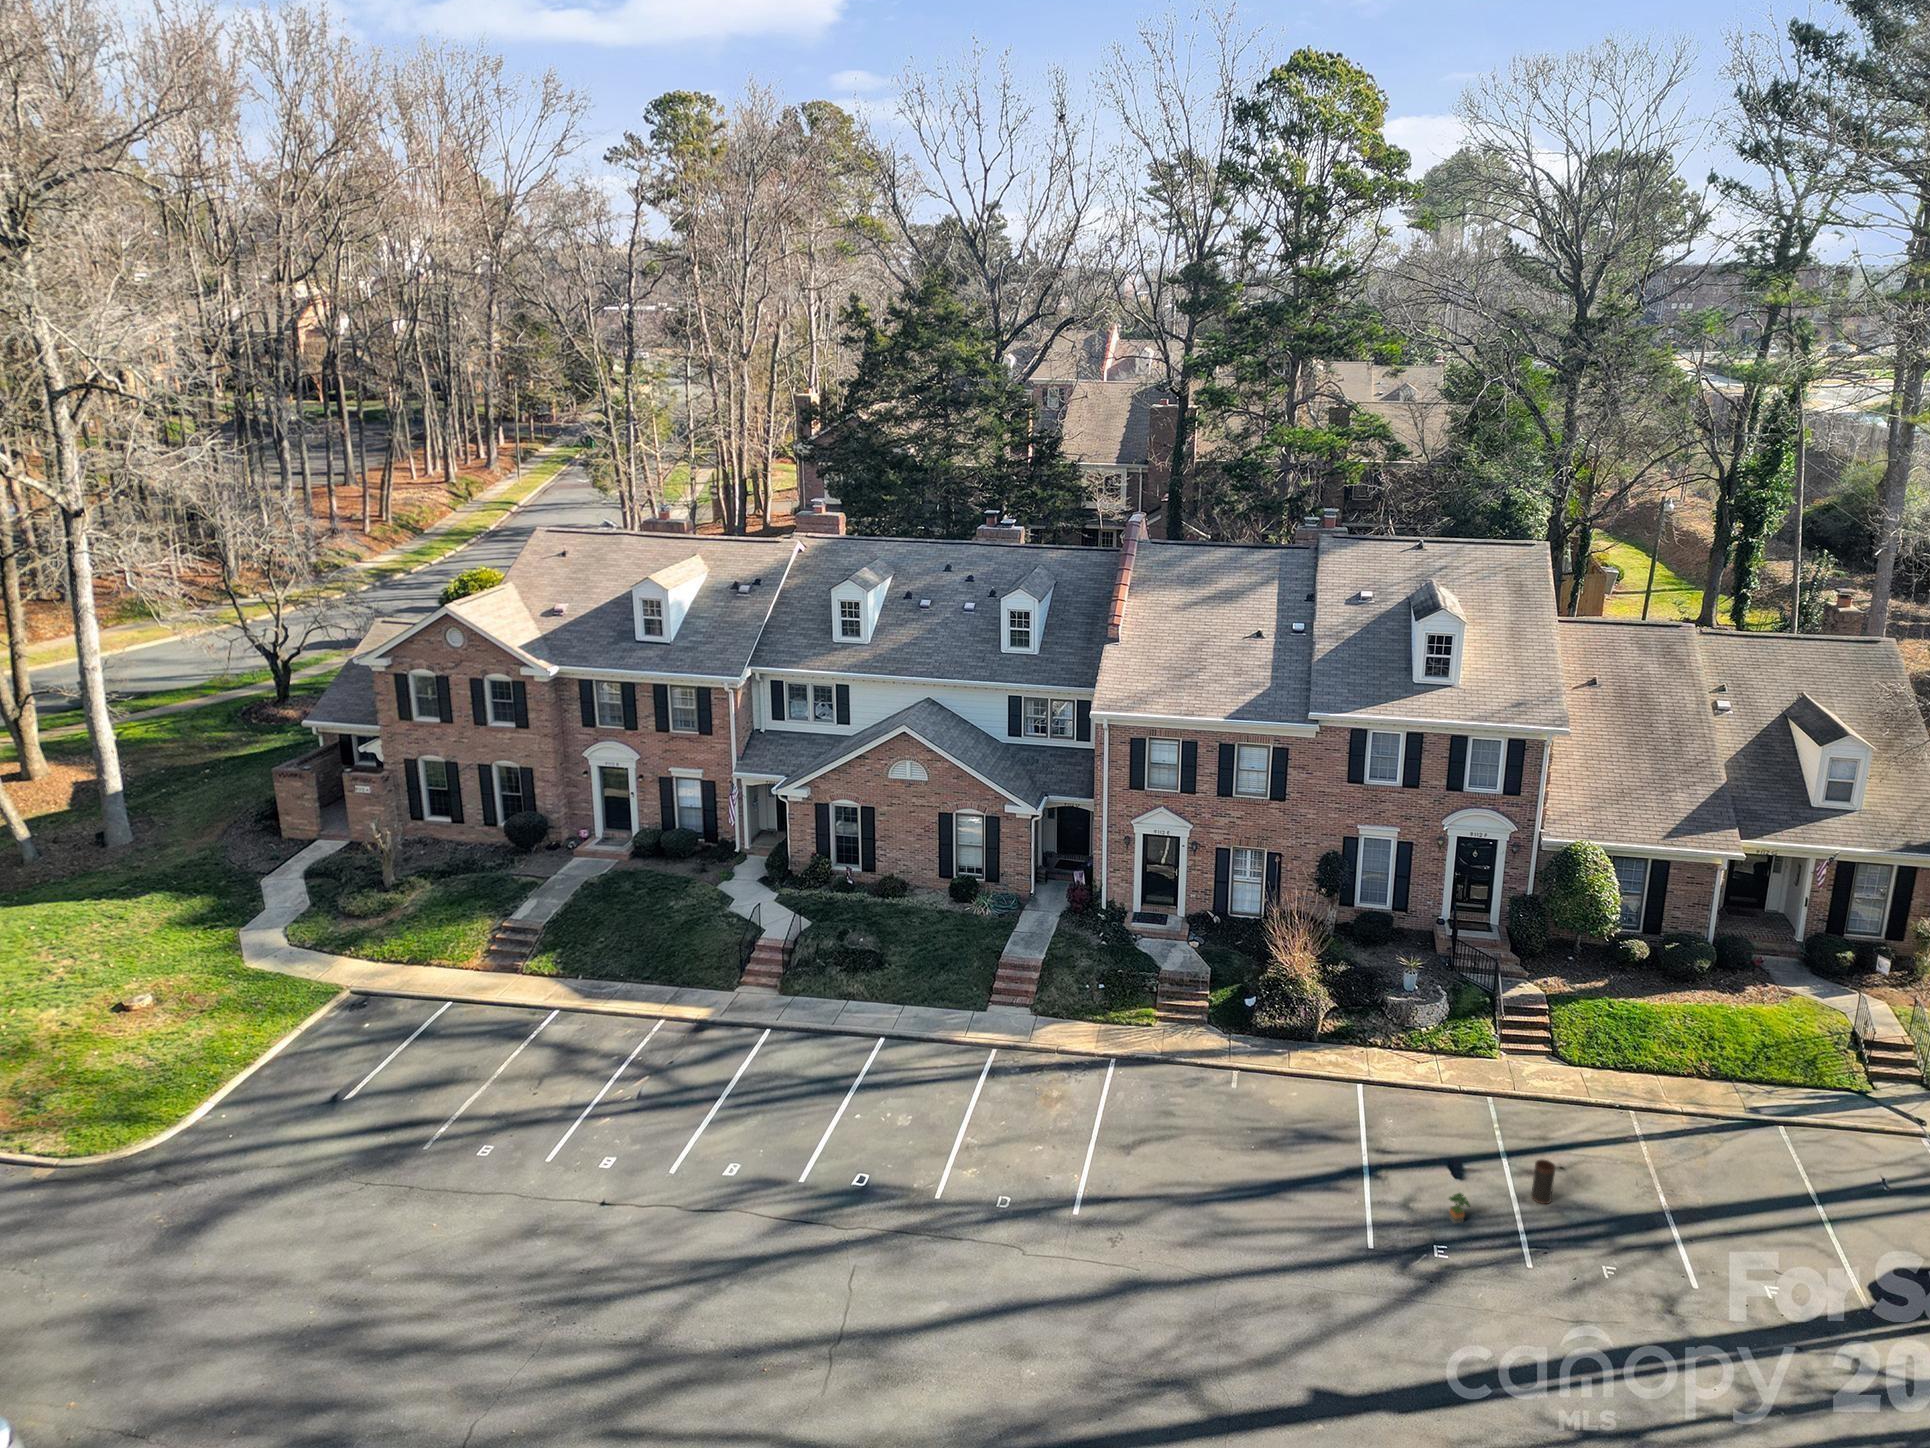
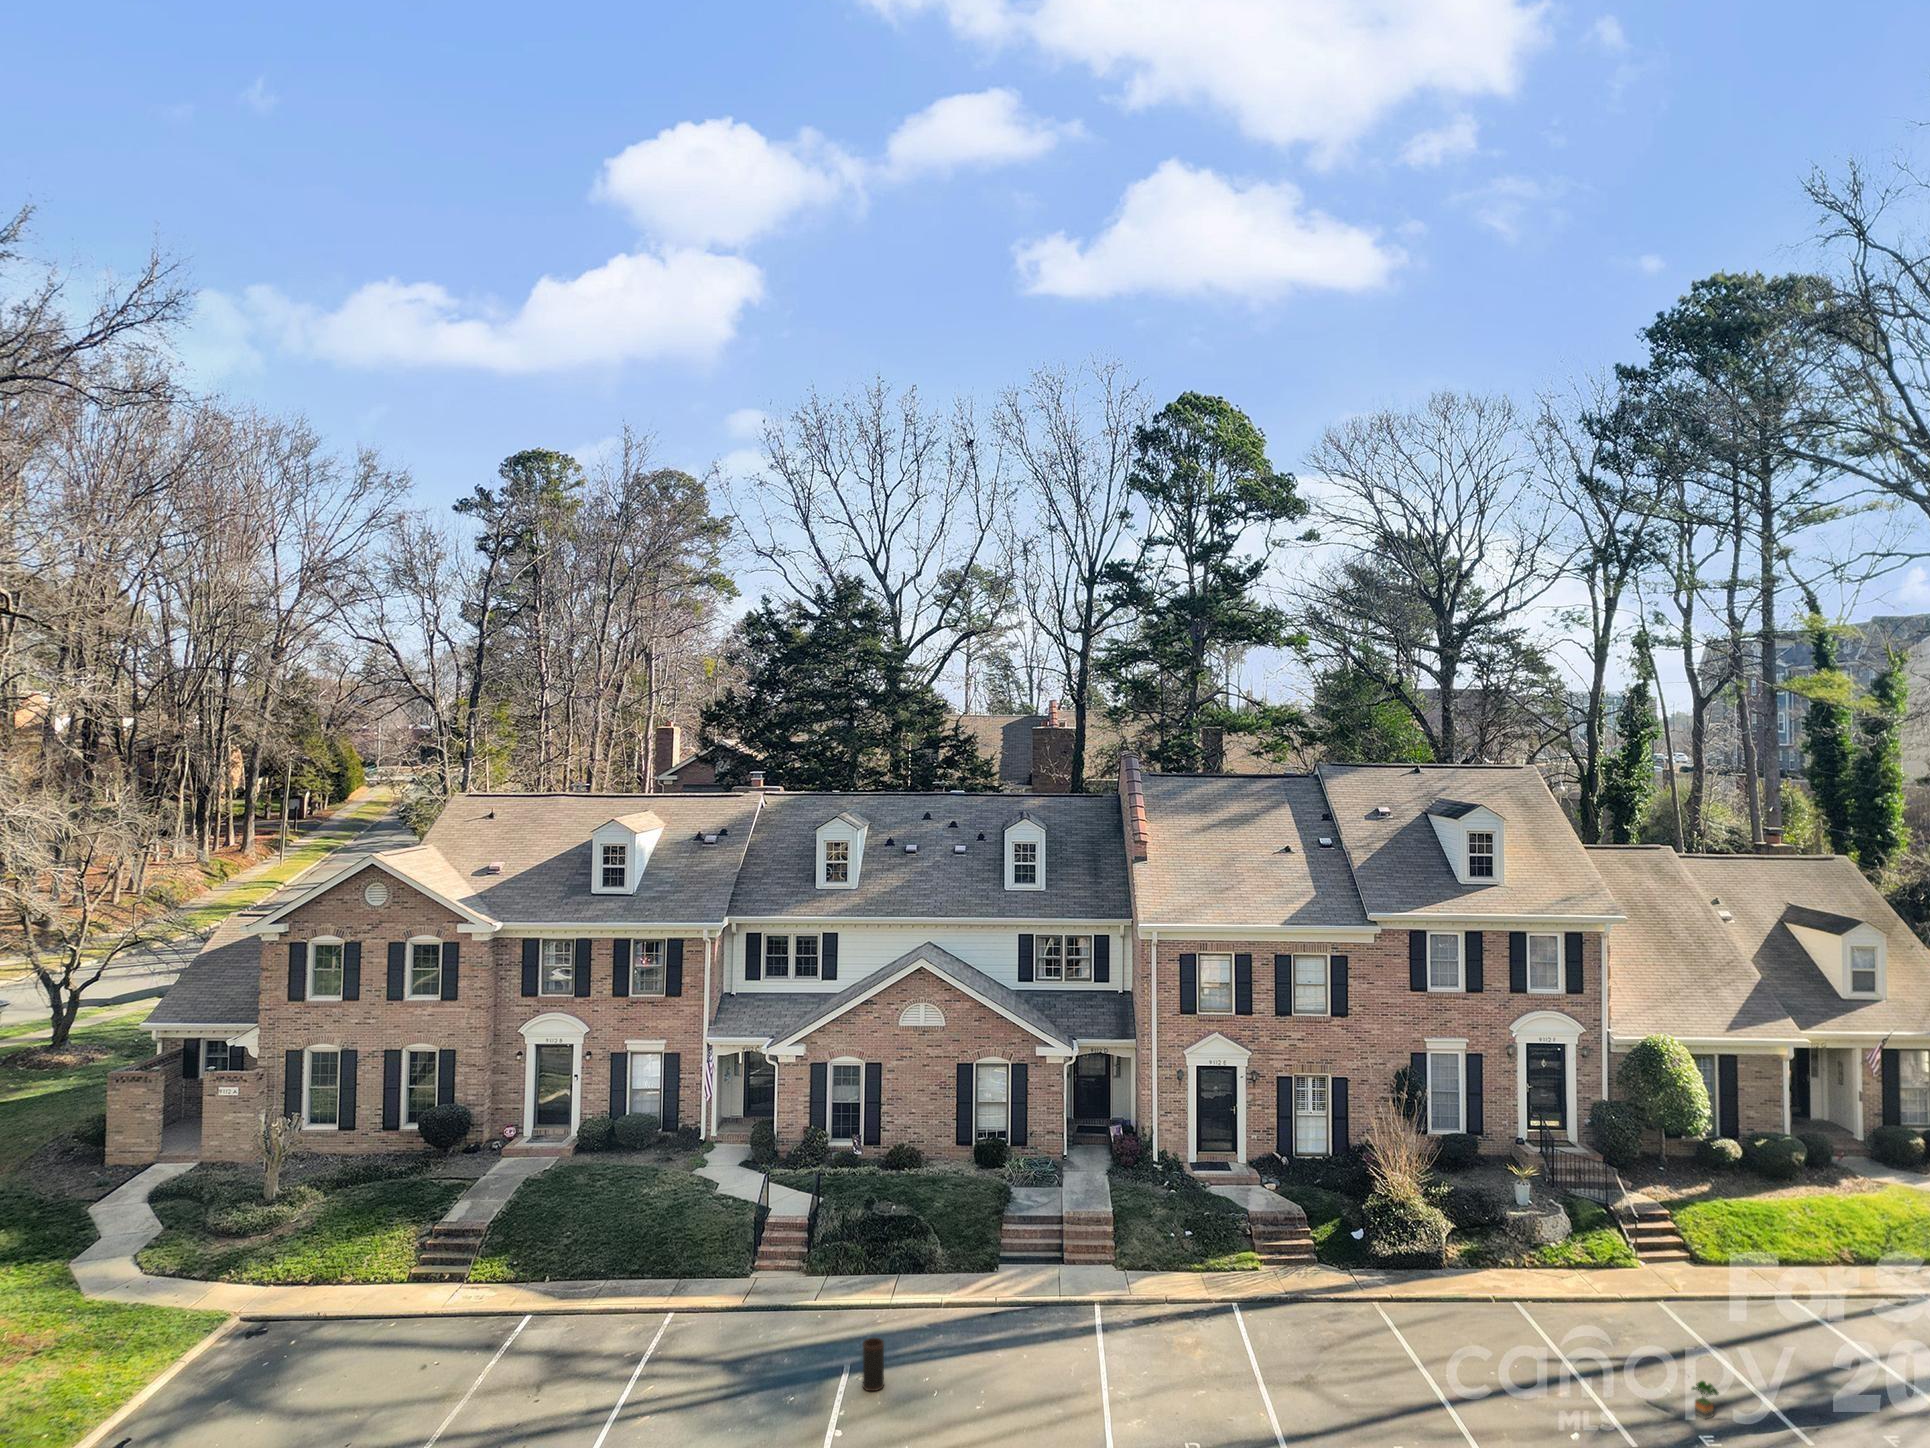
trash can: present [1531,1160,1556,1204] -> present [862,1338,884,1391]

